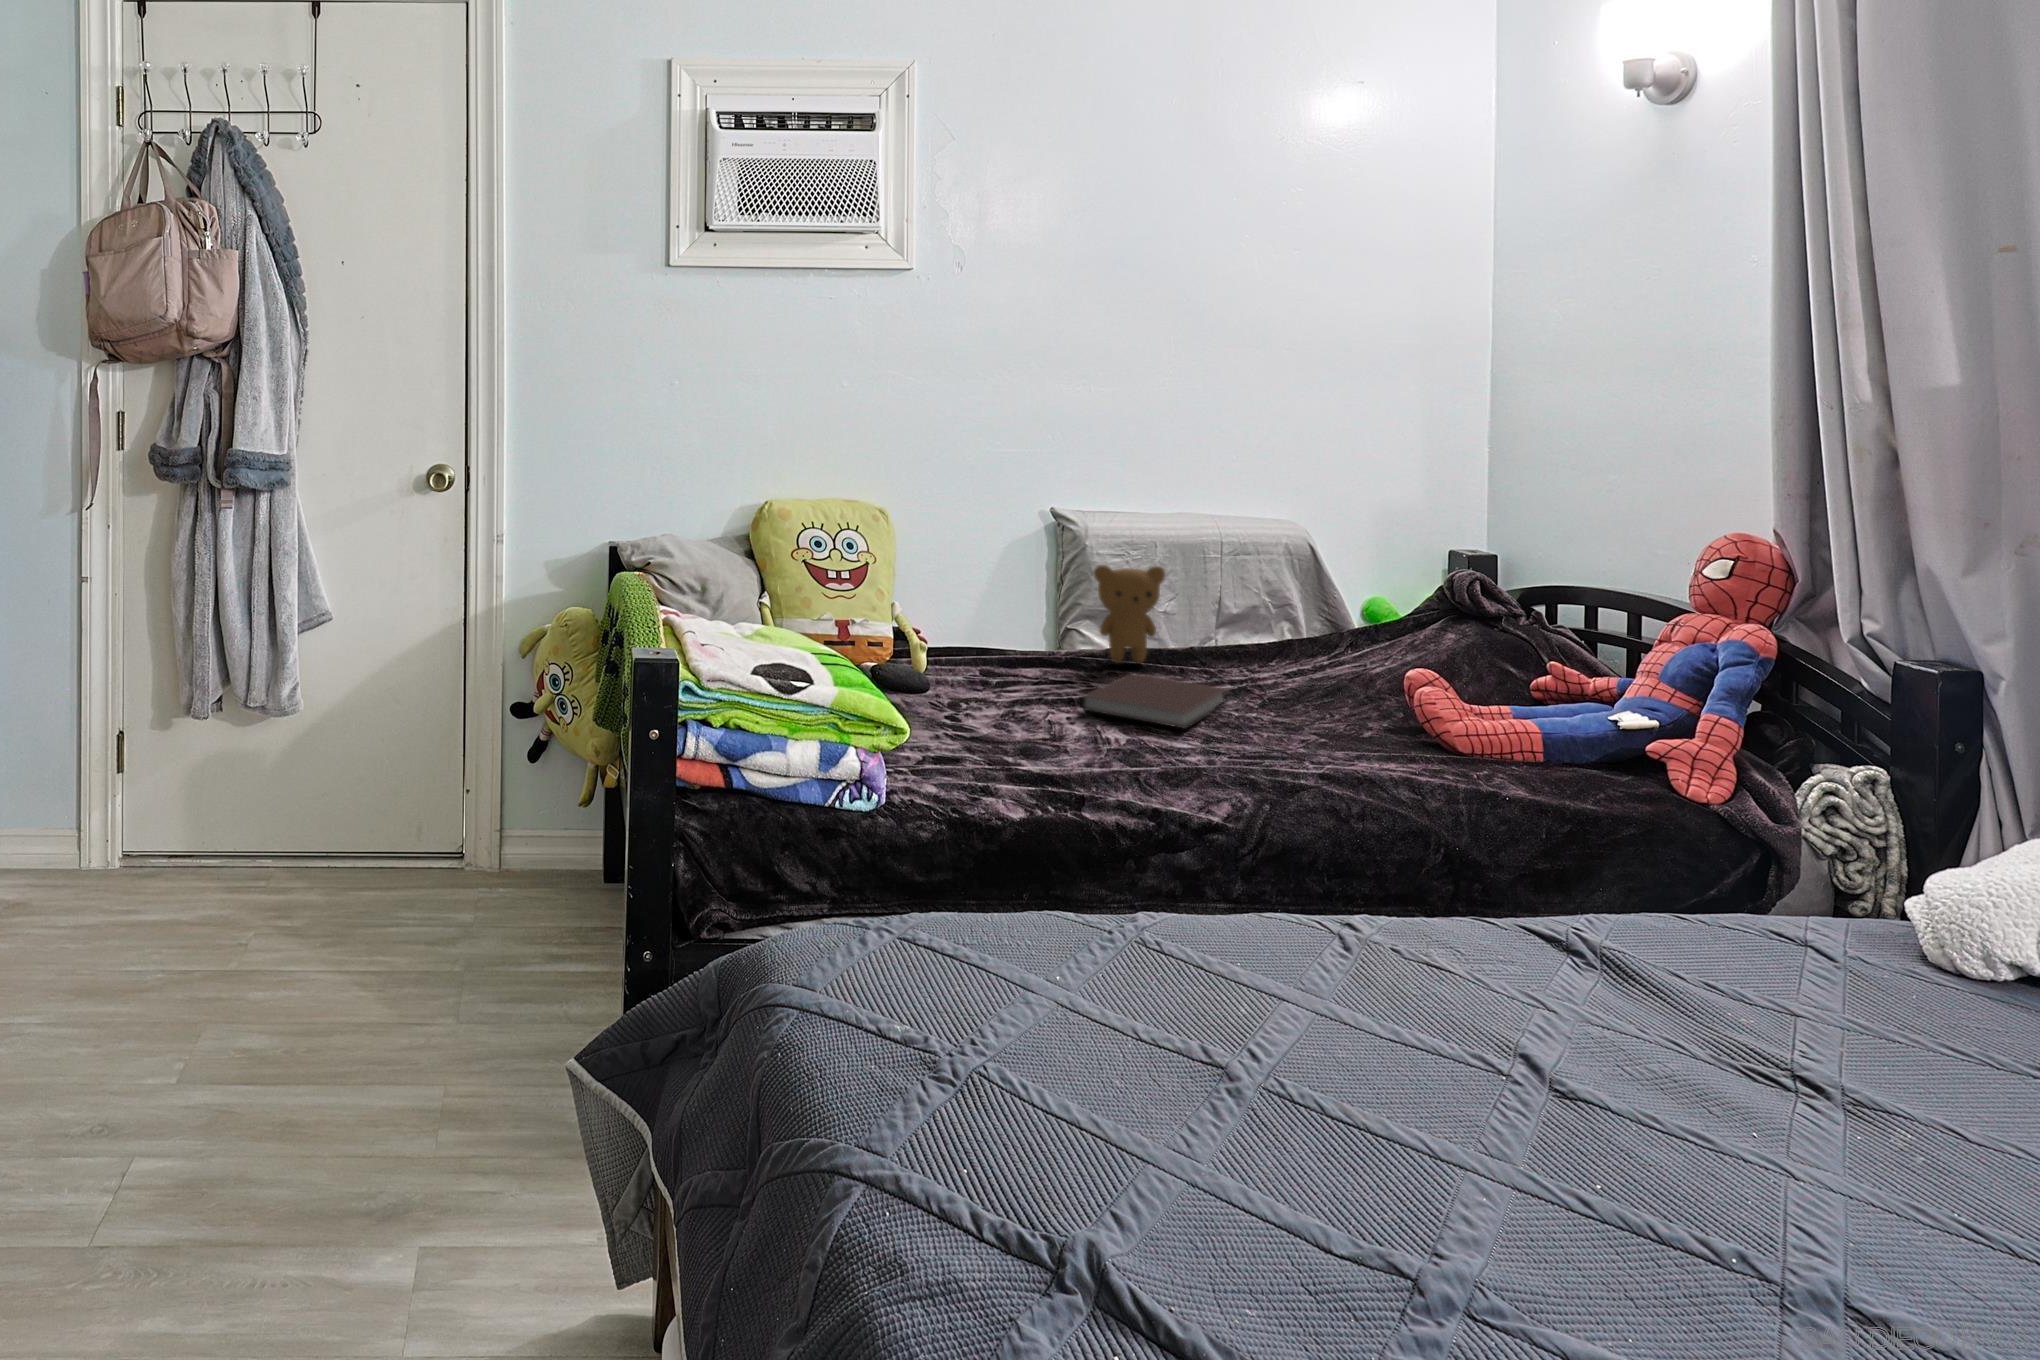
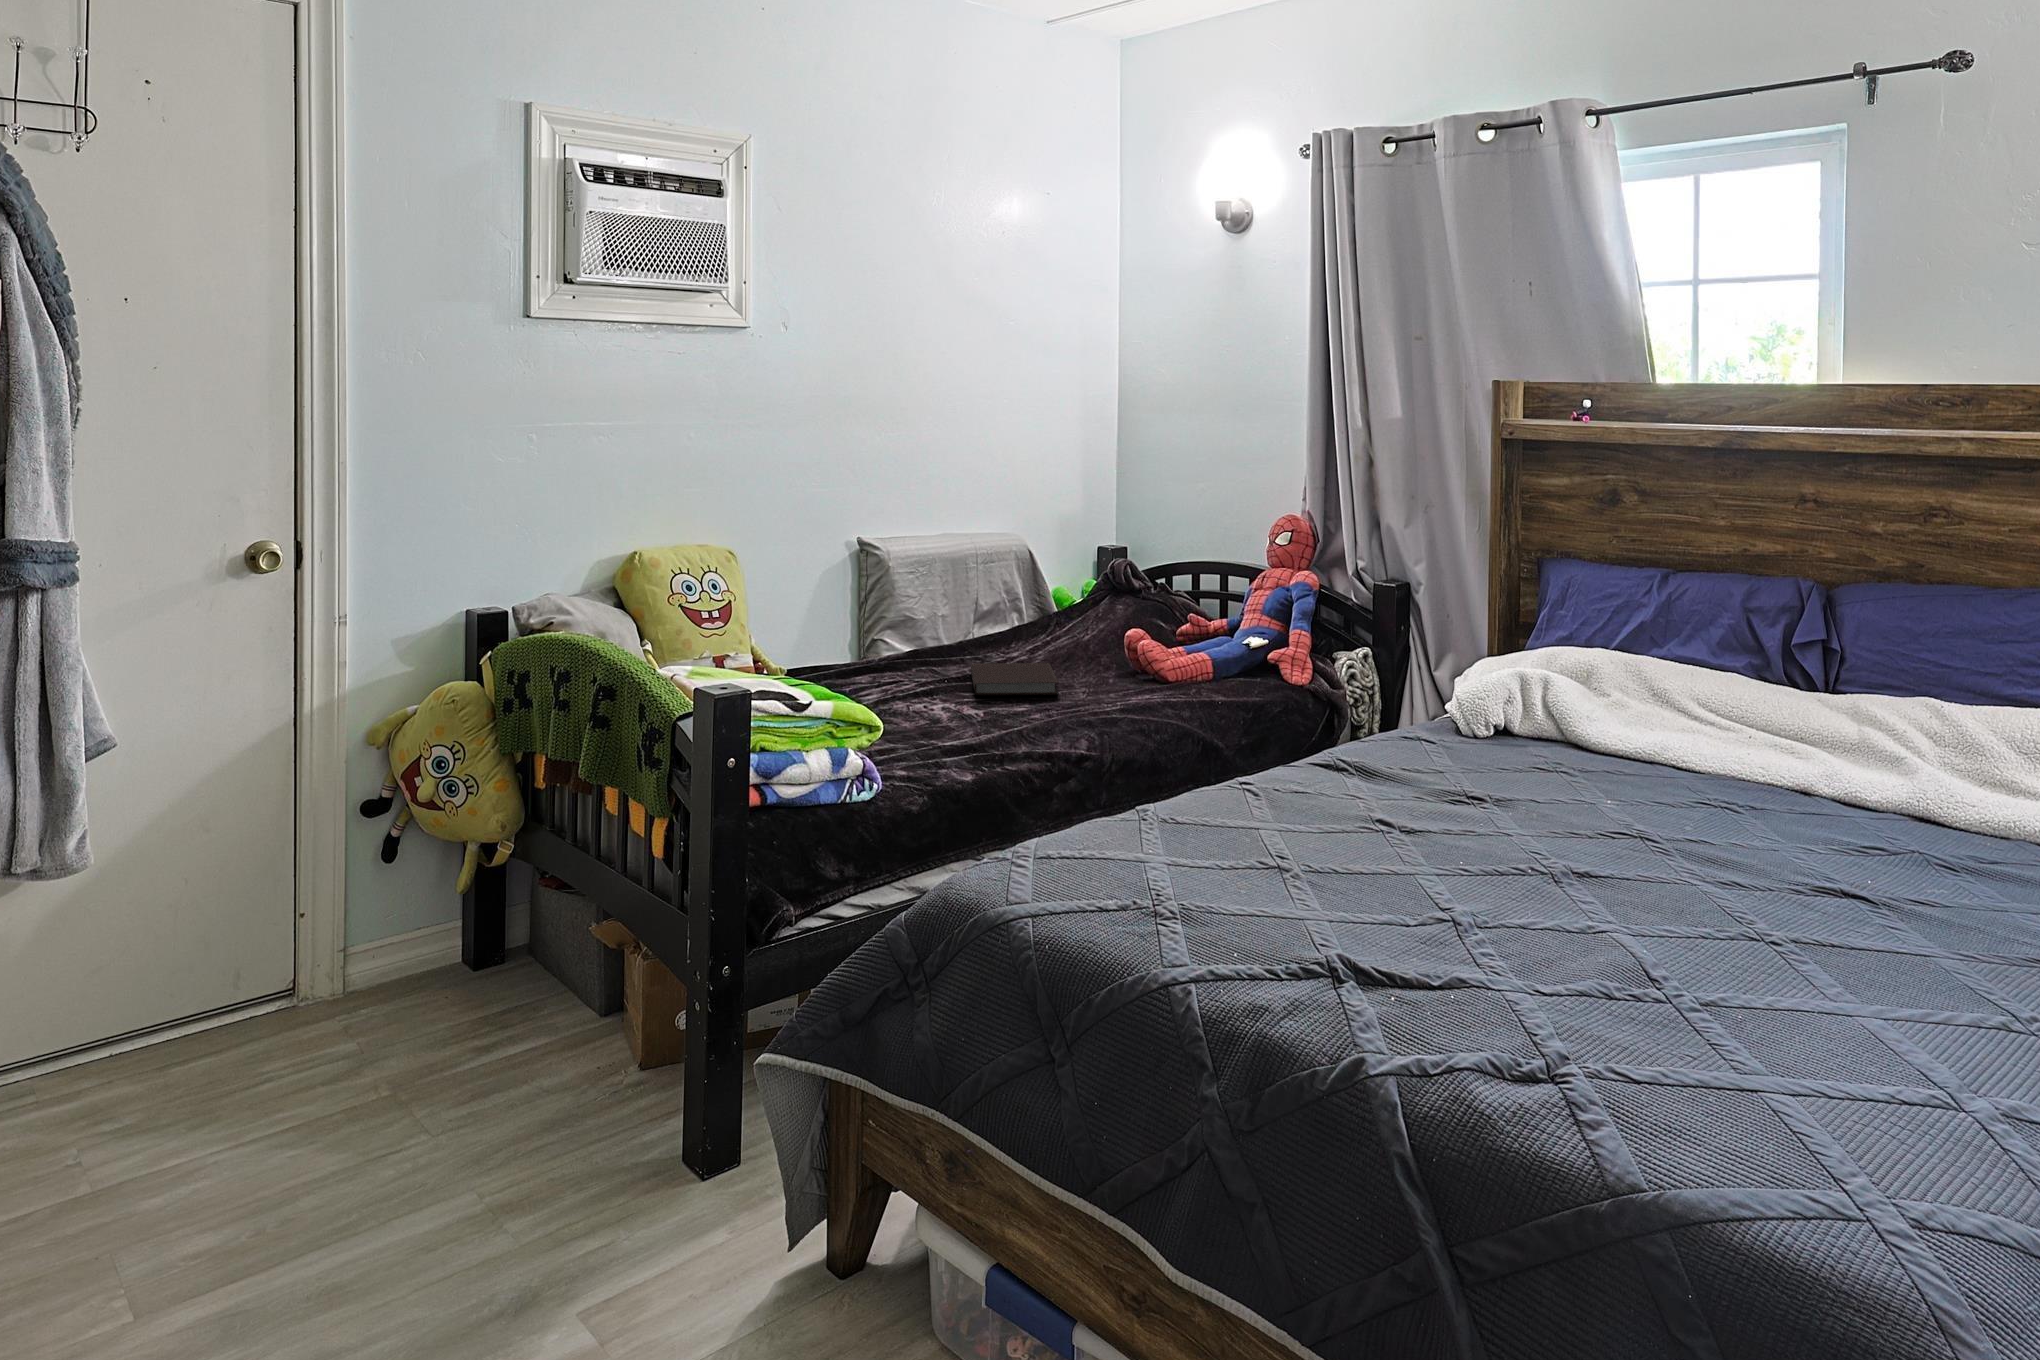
teddy bear: present [1093,565,1165,663] -> none [922,576,969,660]

